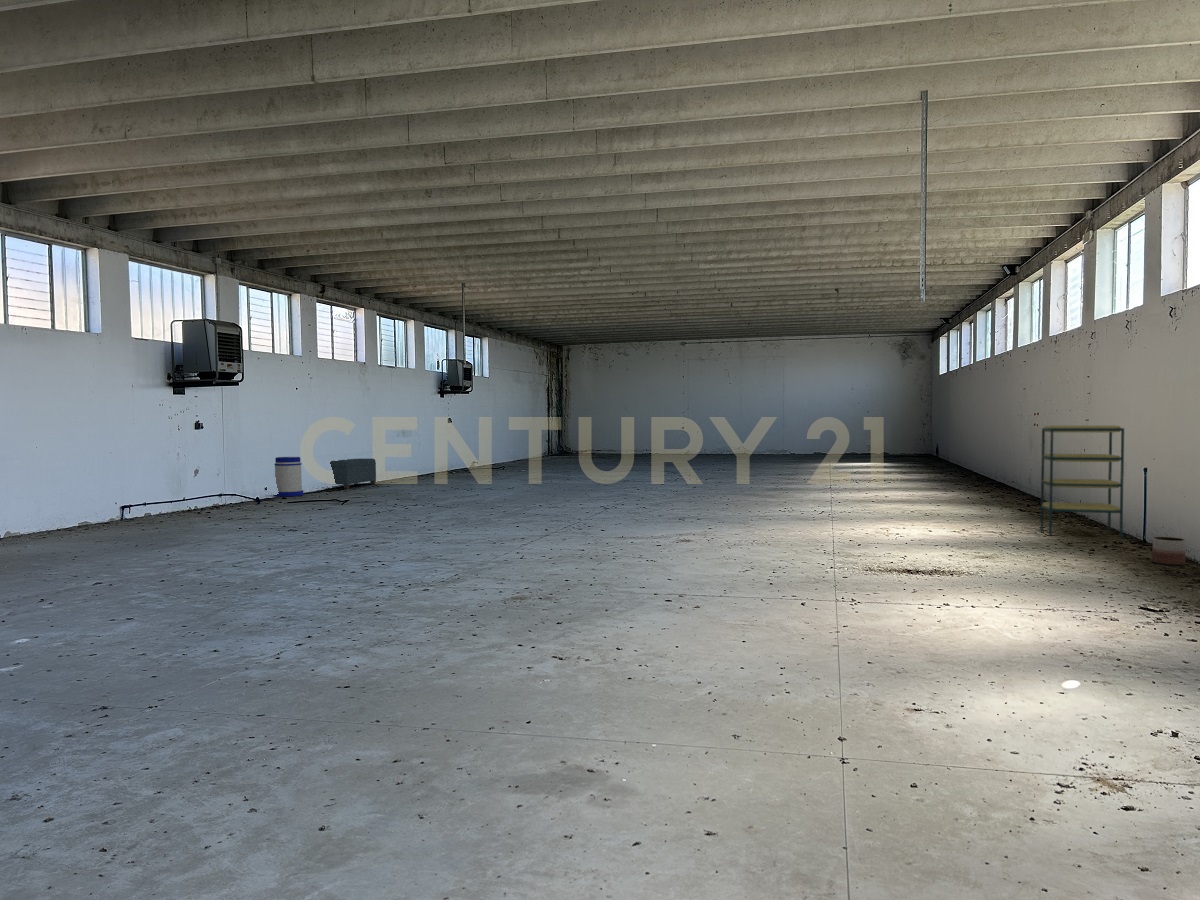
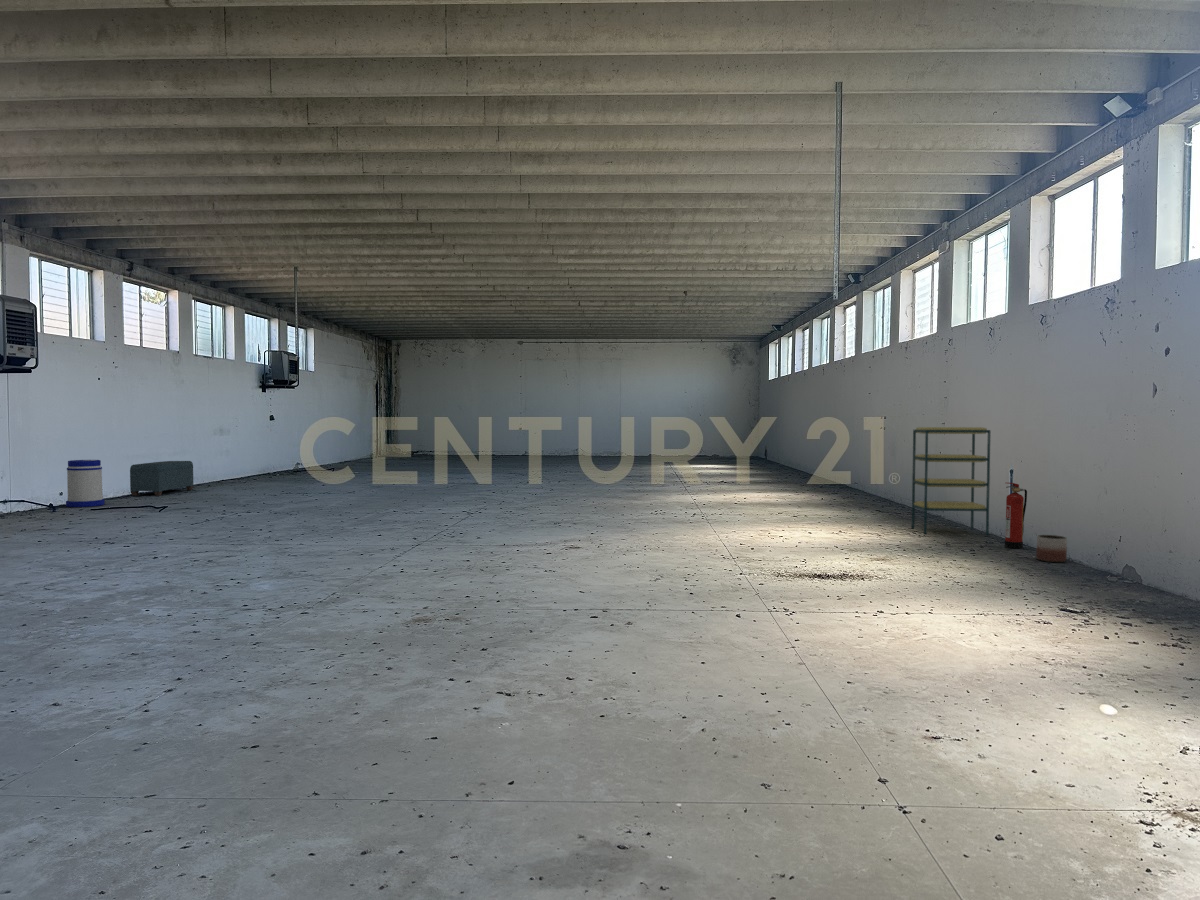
fire extinguisher: none [1128,483,1154,552] -> present [1005,483,1027,549]

